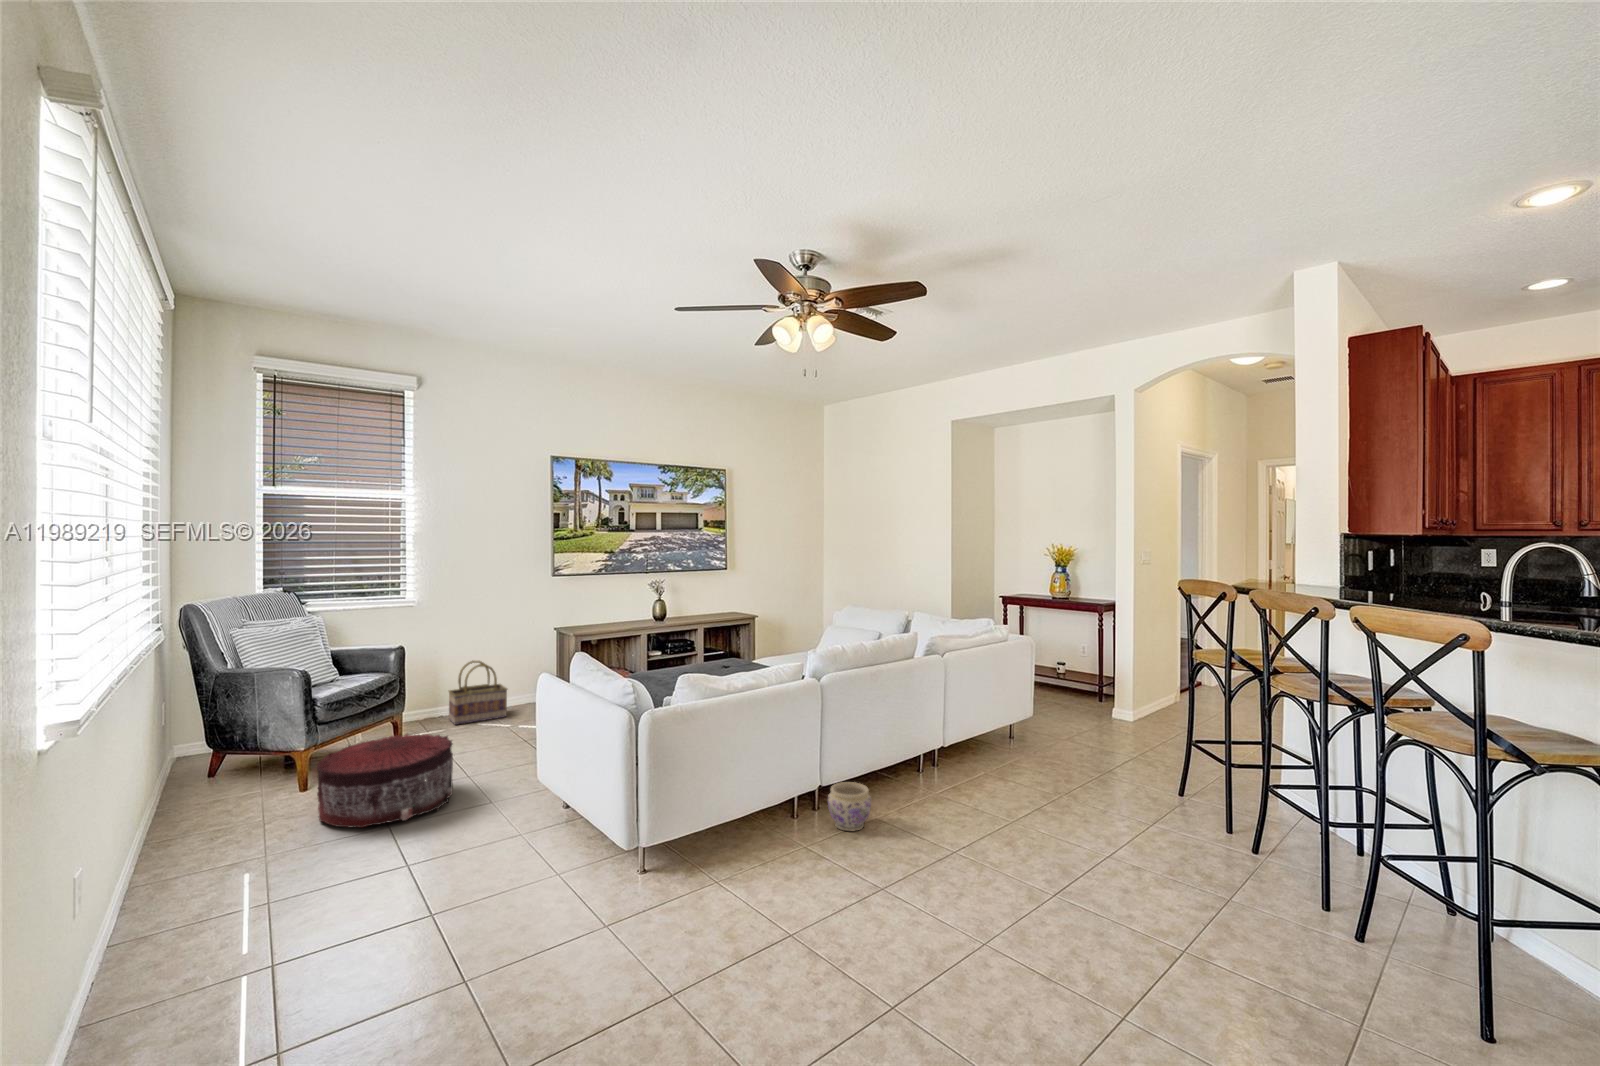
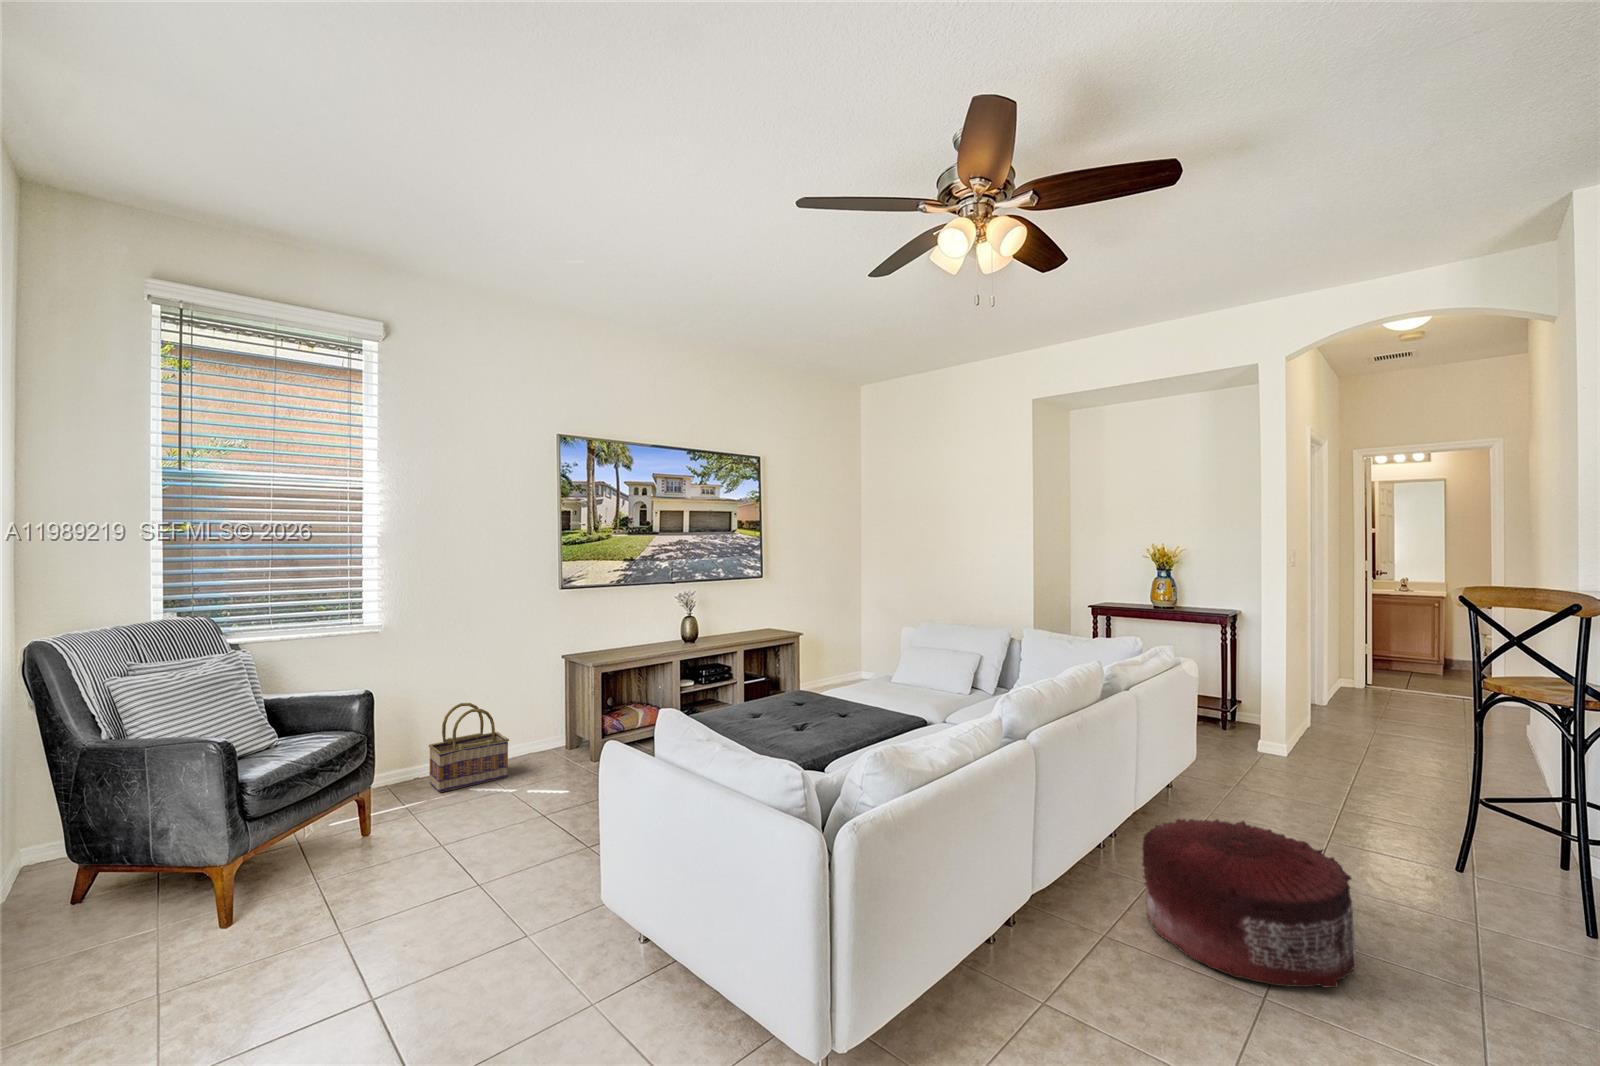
pouf: present [317,734,453,828] -> present [1142,819,1357,988]
planter: present [828,782,871,831] -> none [1044,888,1113,969]

